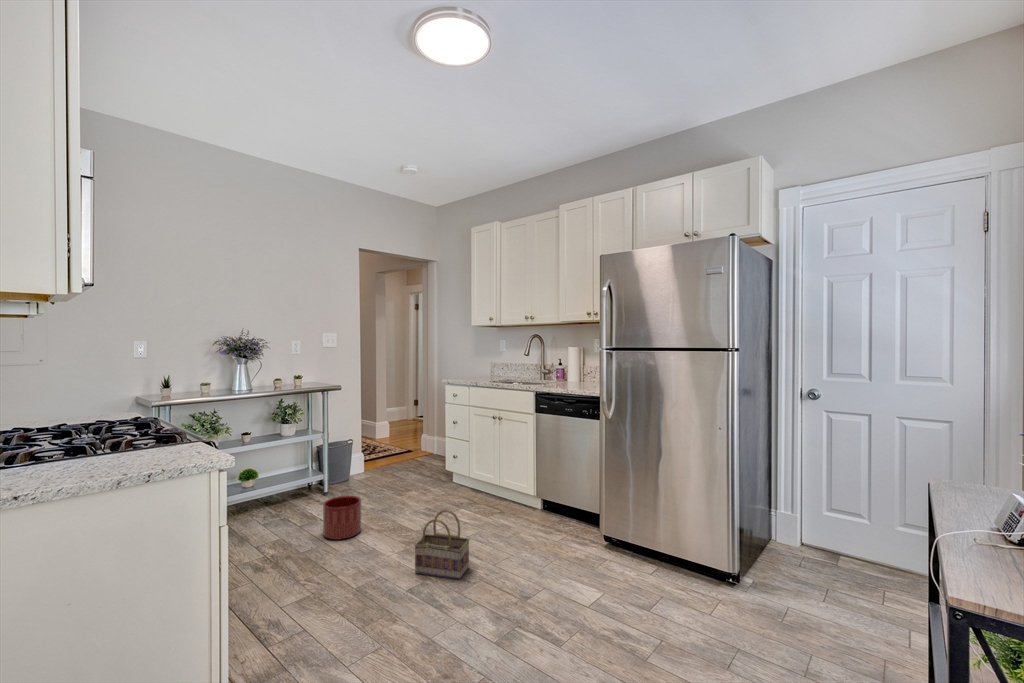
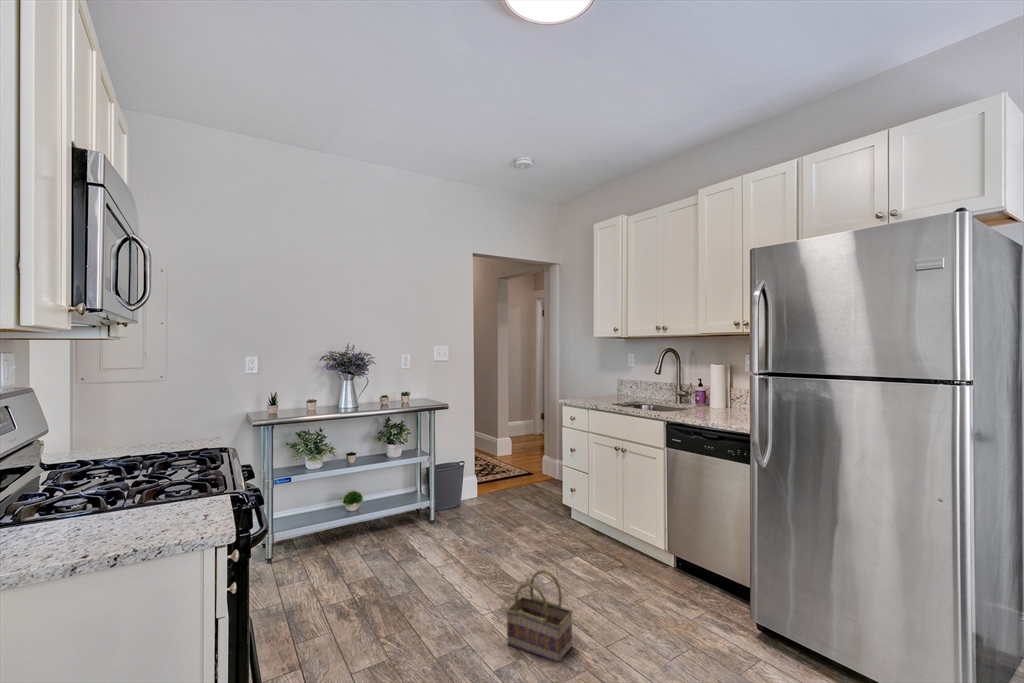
planter: present [323,496,361,540] -> none [418,533,459,584]

